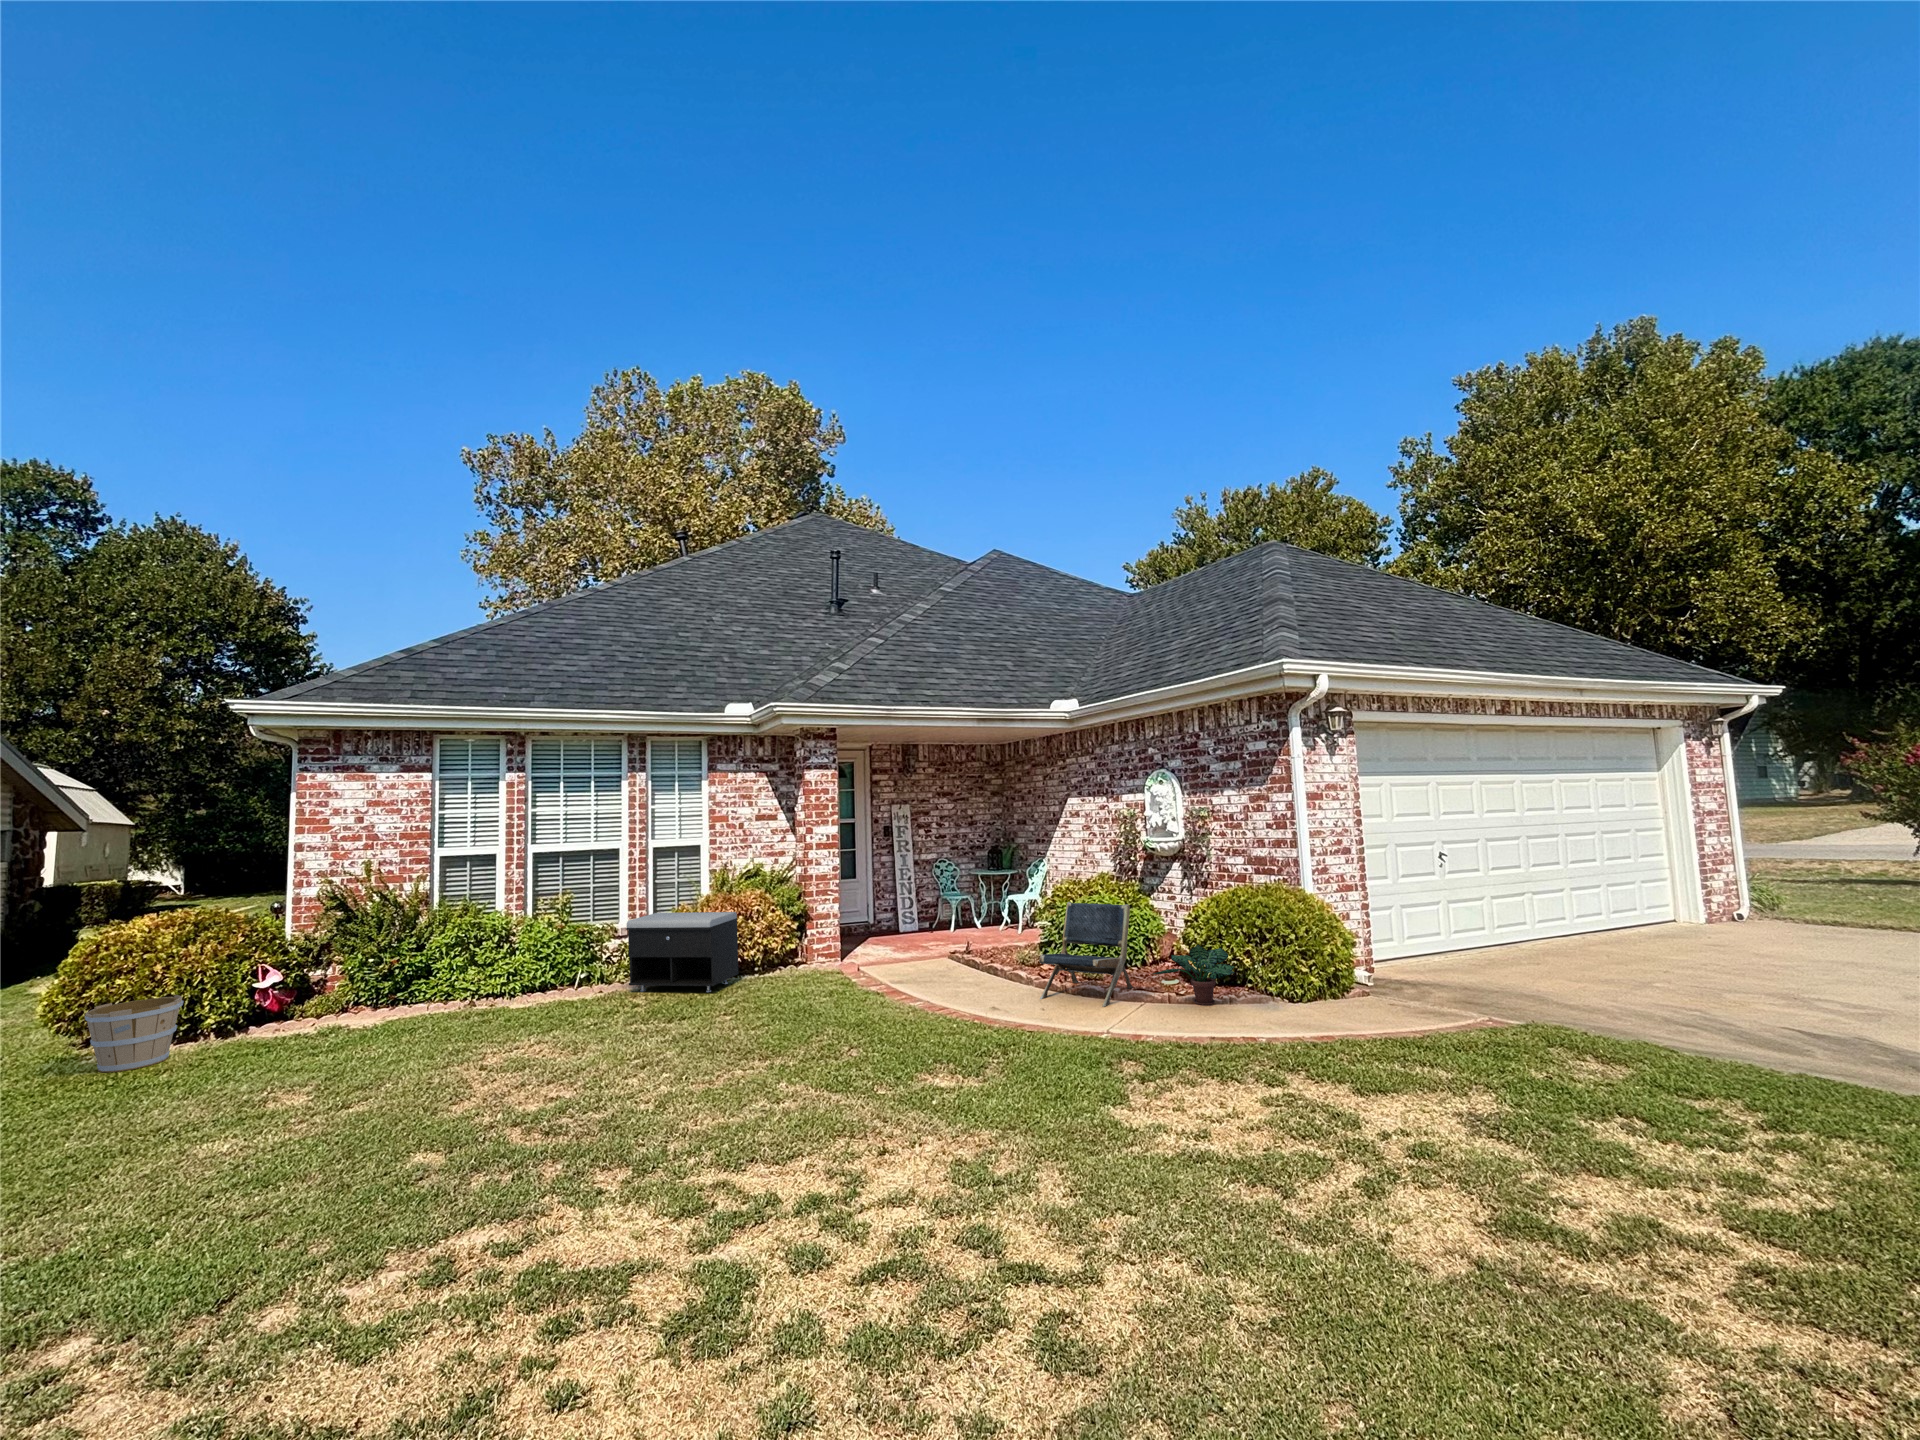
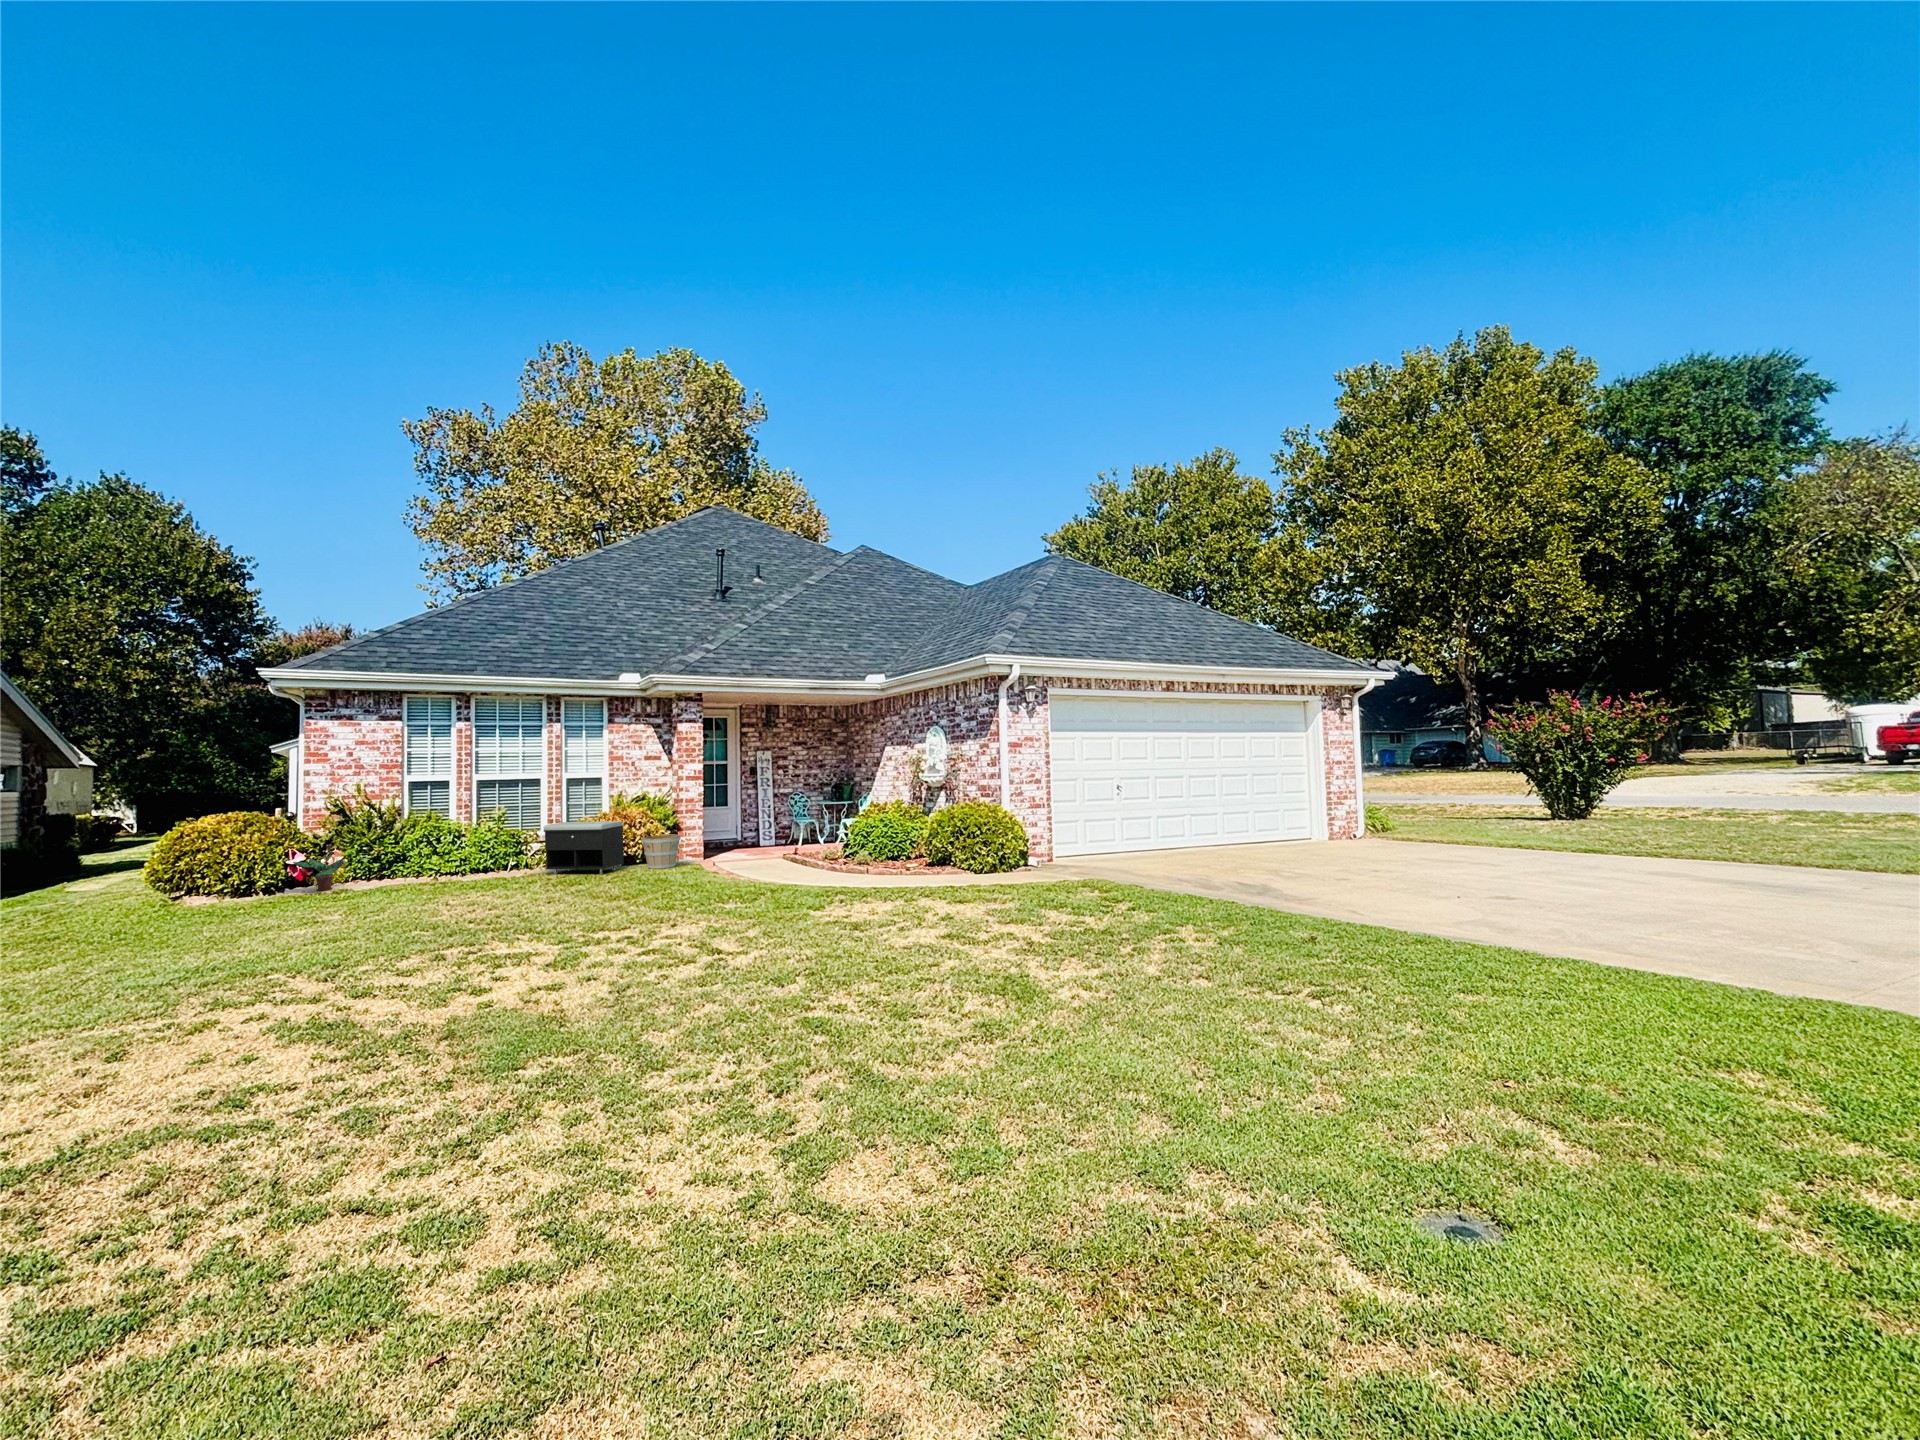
lounge chair: present [1039,902,1132,1007] -> none [818,814,884,877]
potted plant: present [1153,945,1235,1005] -> present [293,853,353,891]
wooden bucket: present [85,995,184,1073] -> present [641,834,681,869]

